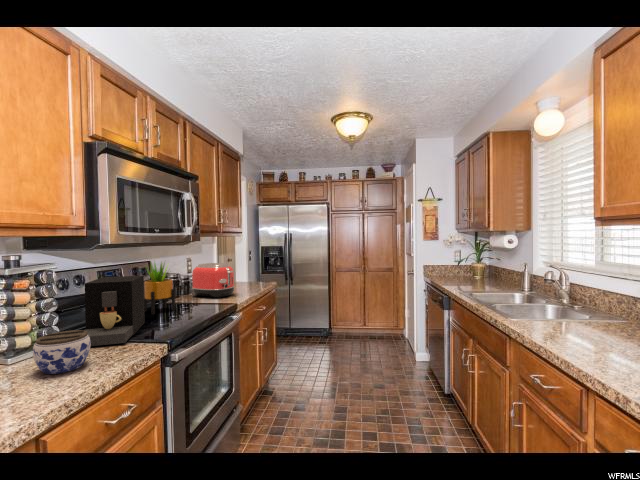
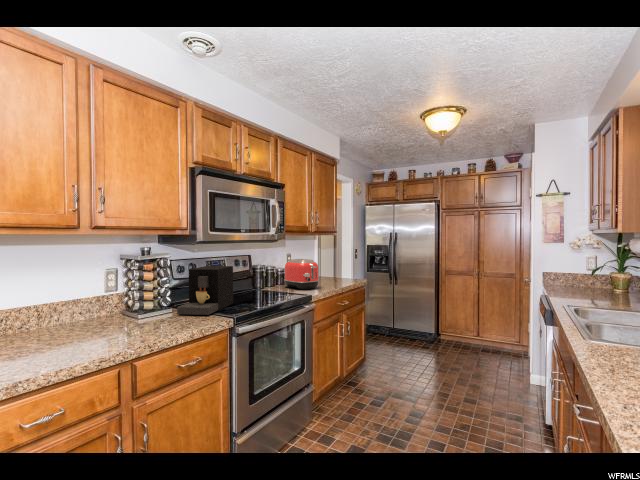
potted plant: present [144,263,175,314] -> none [237,253,263,298]
jar: present [33,330,91,374] -> none [146,301,180,328]

